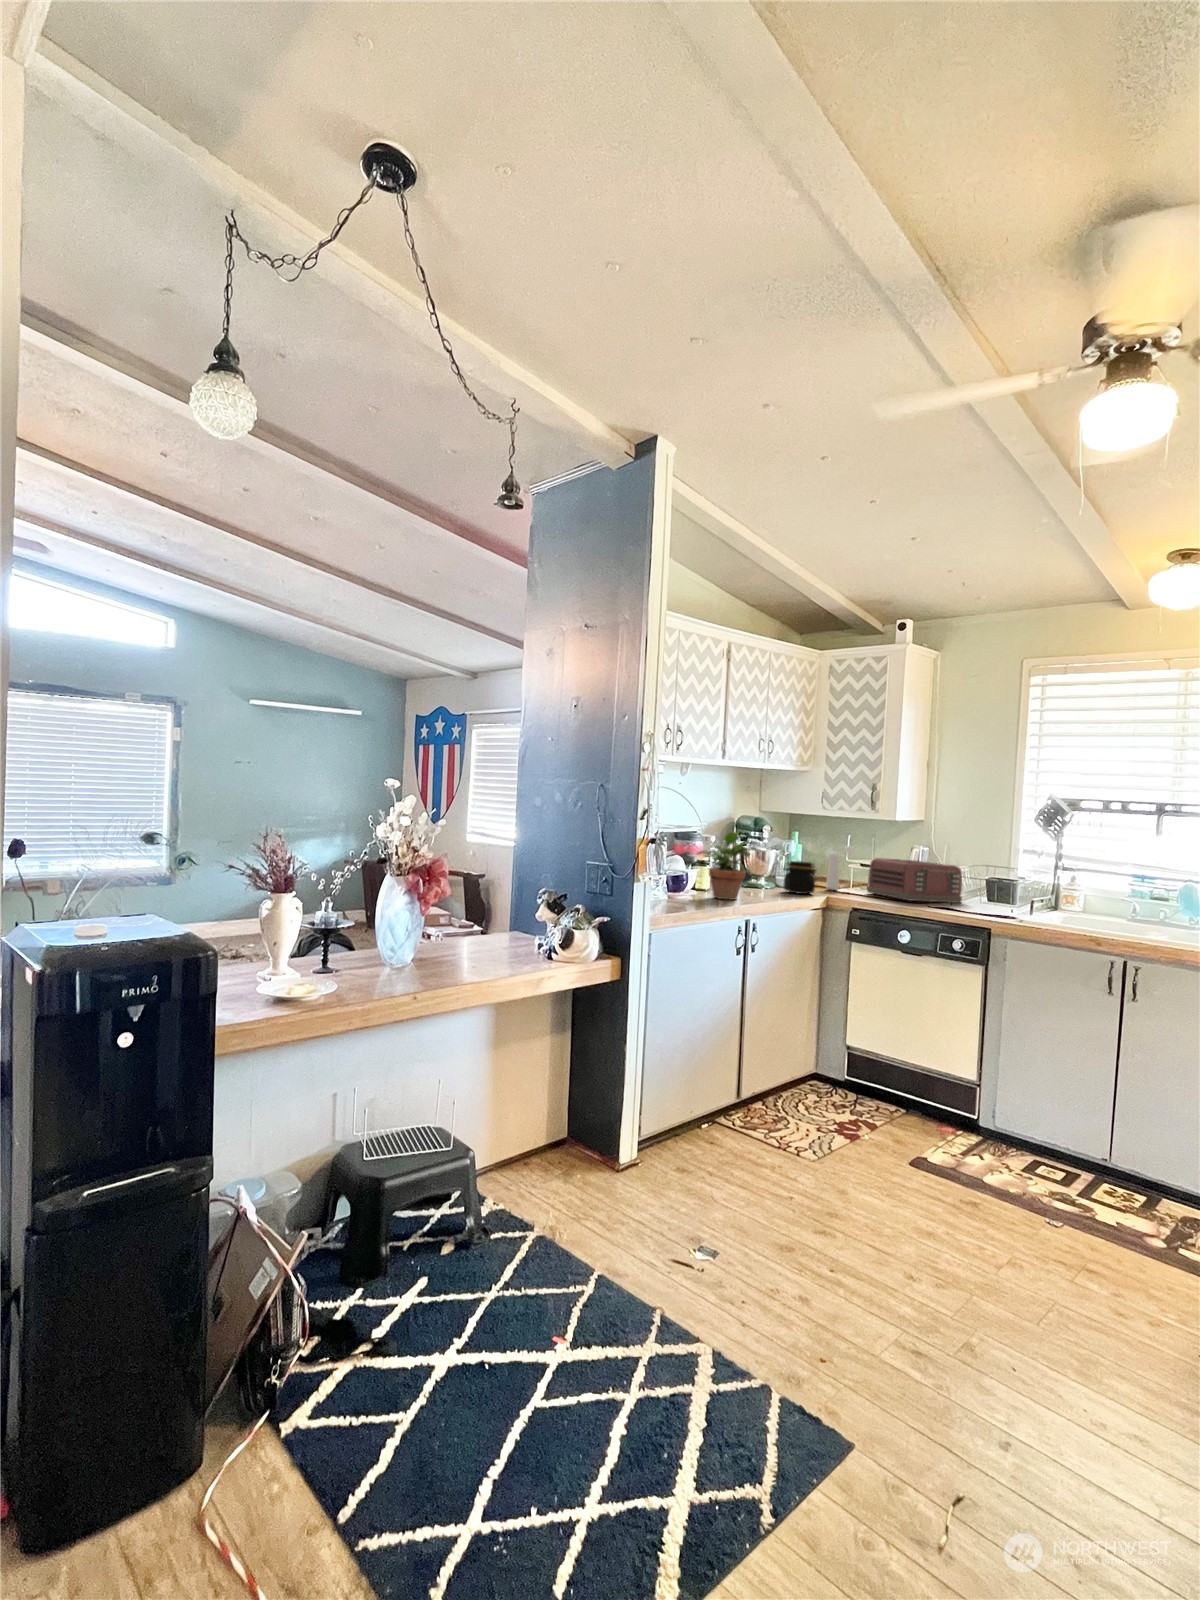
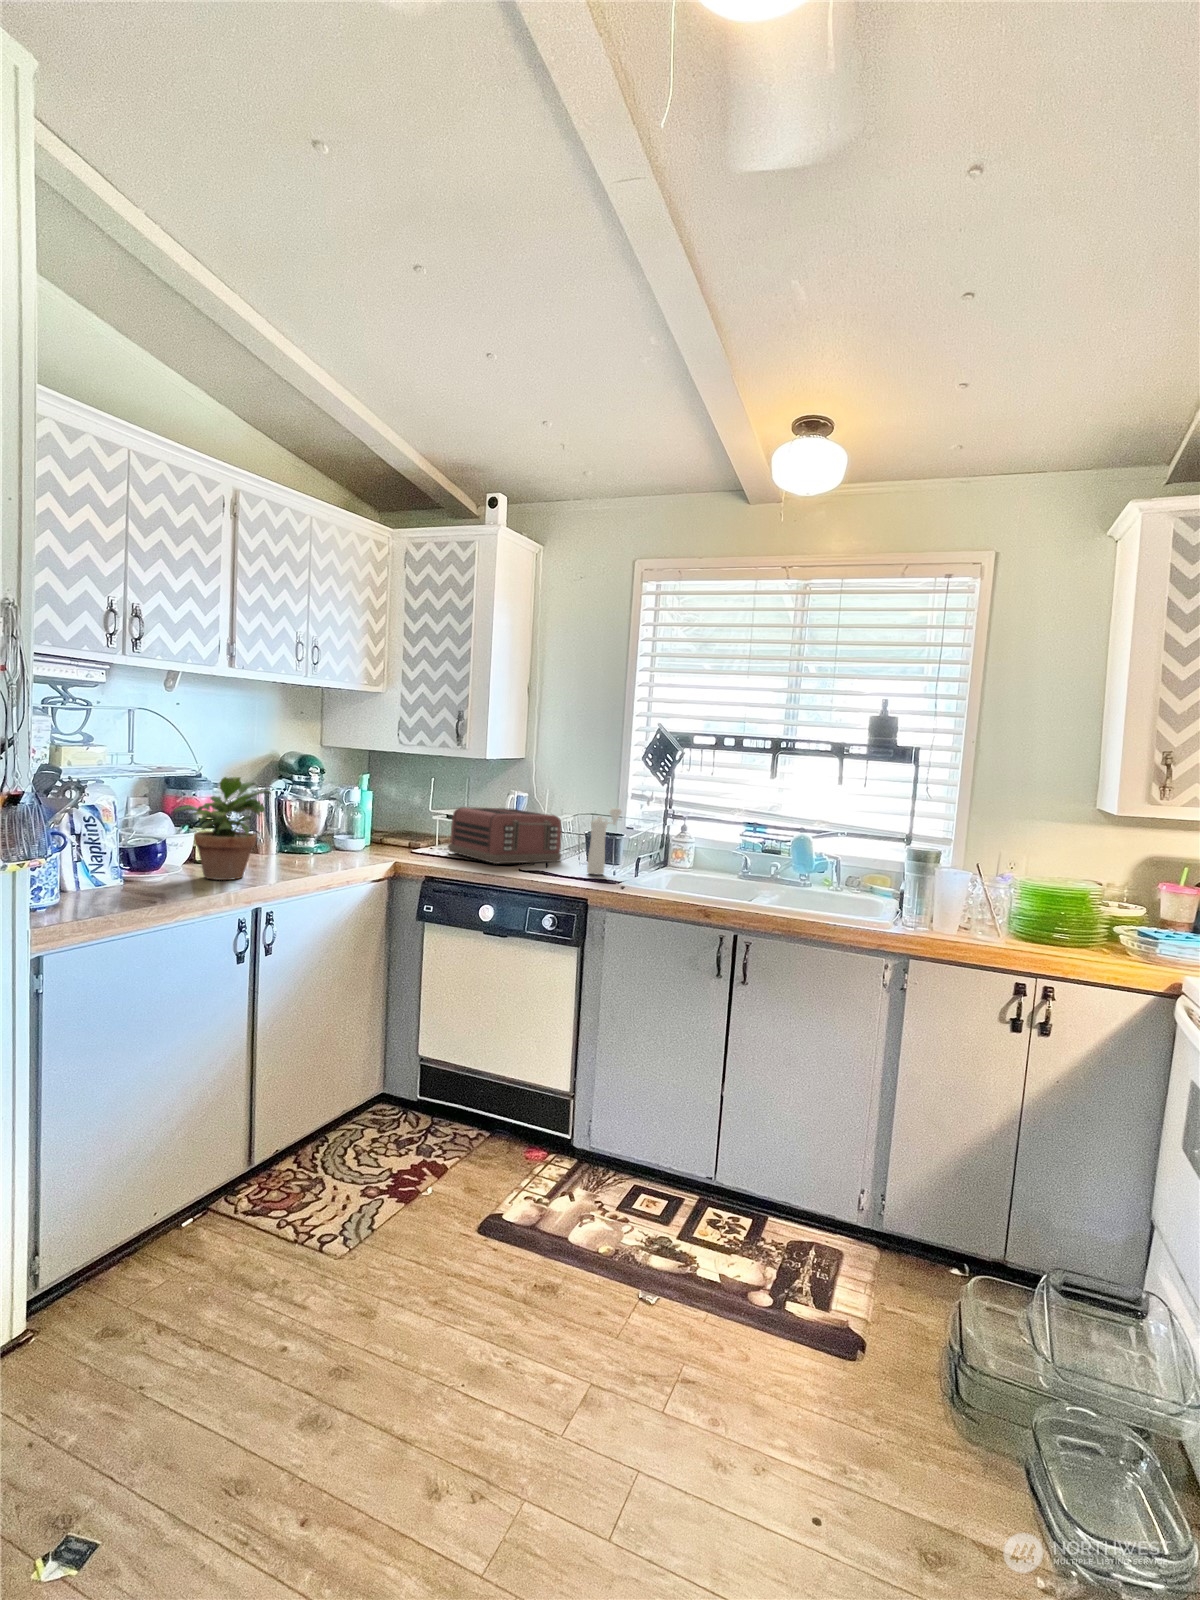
pepper mill: present [826,846,853,890] -> present [587,808,621,875]
jar: present [783,861,816,894] -> none [329,814,378,860]

